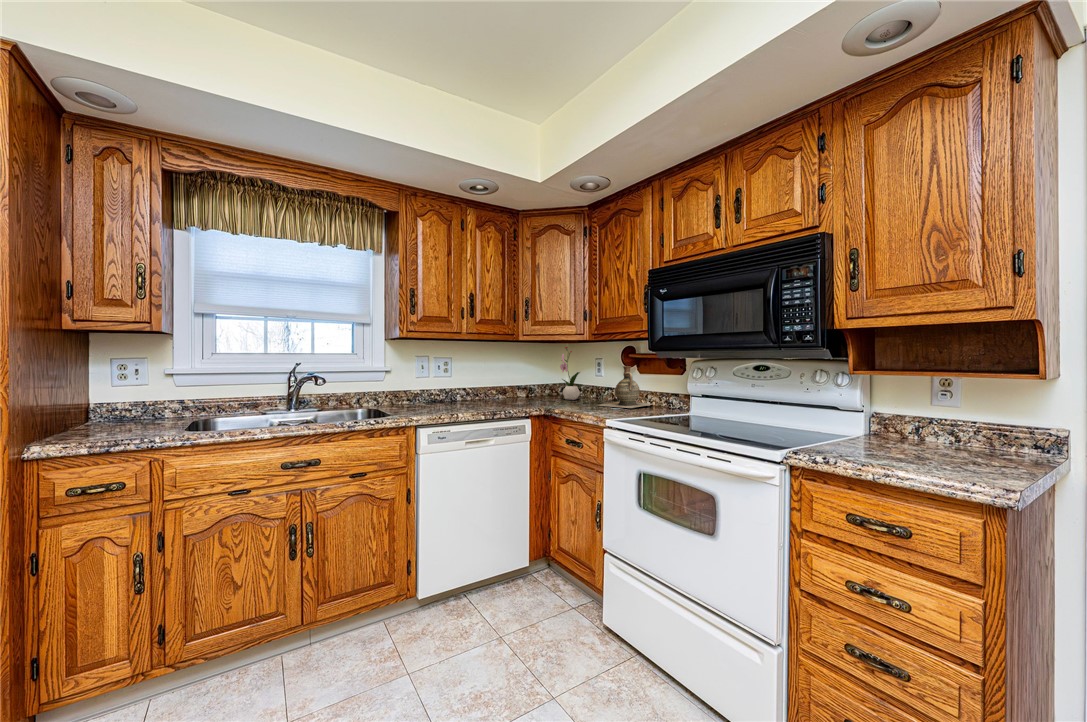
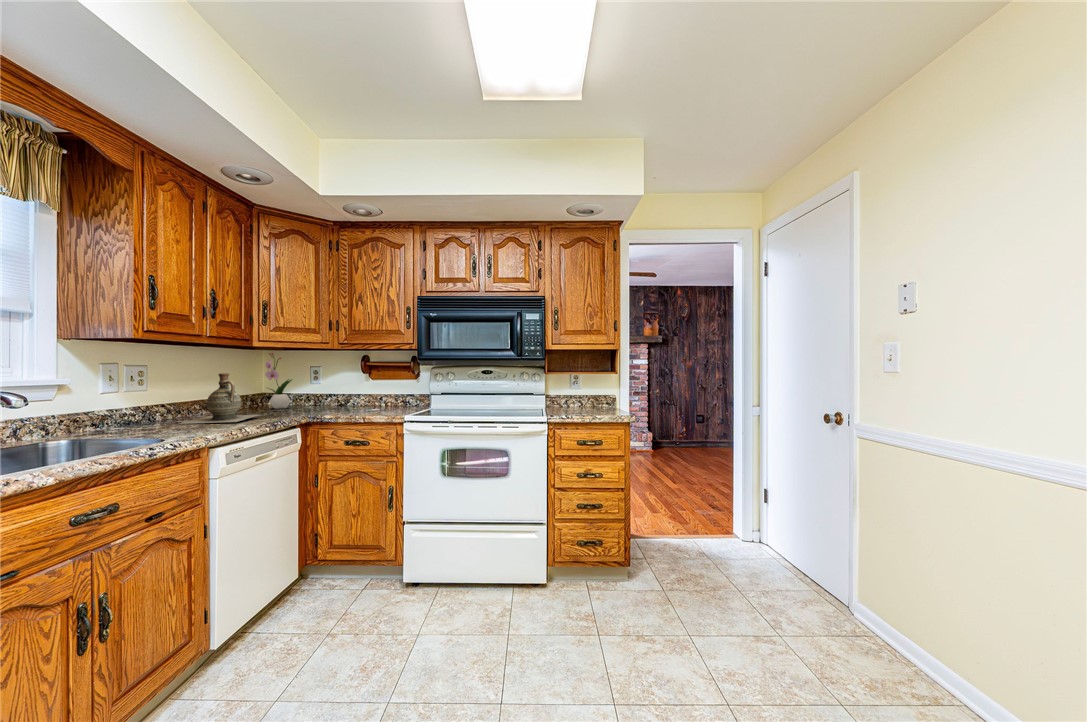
ceramic jug: present [599,366,652,408] -> present [180,373,258,424]

